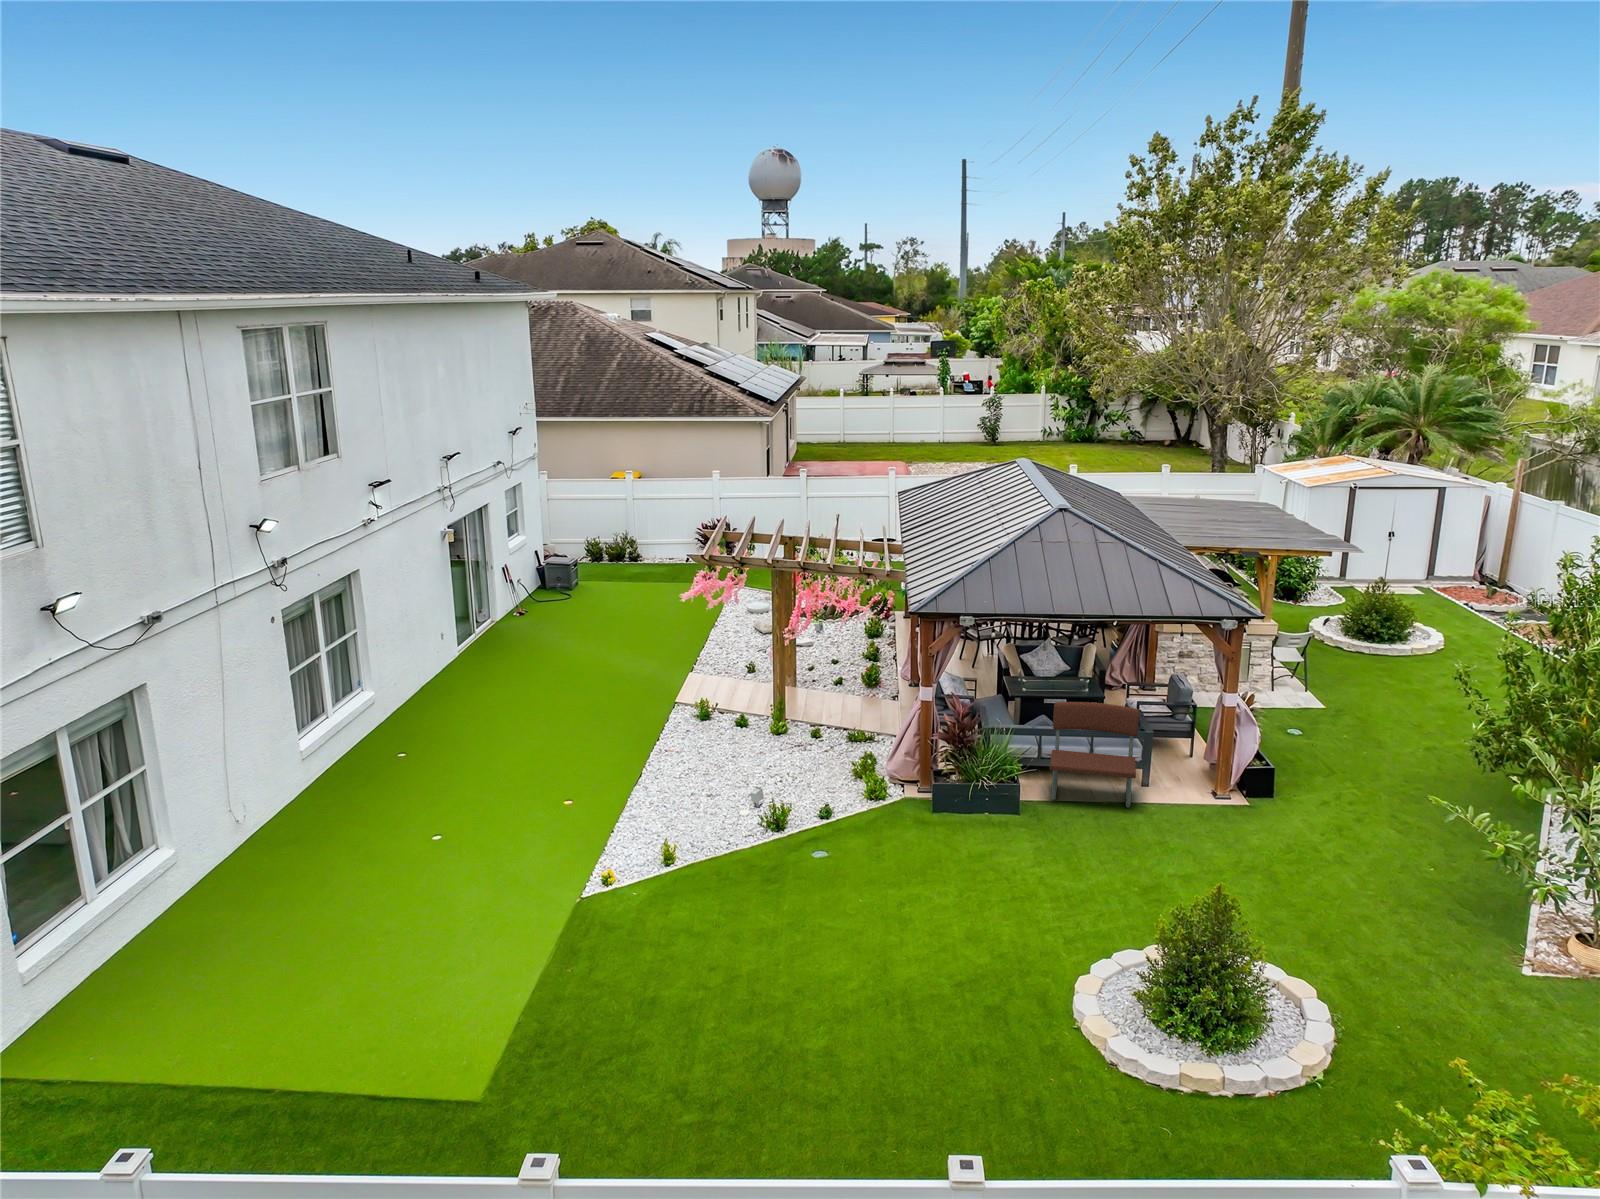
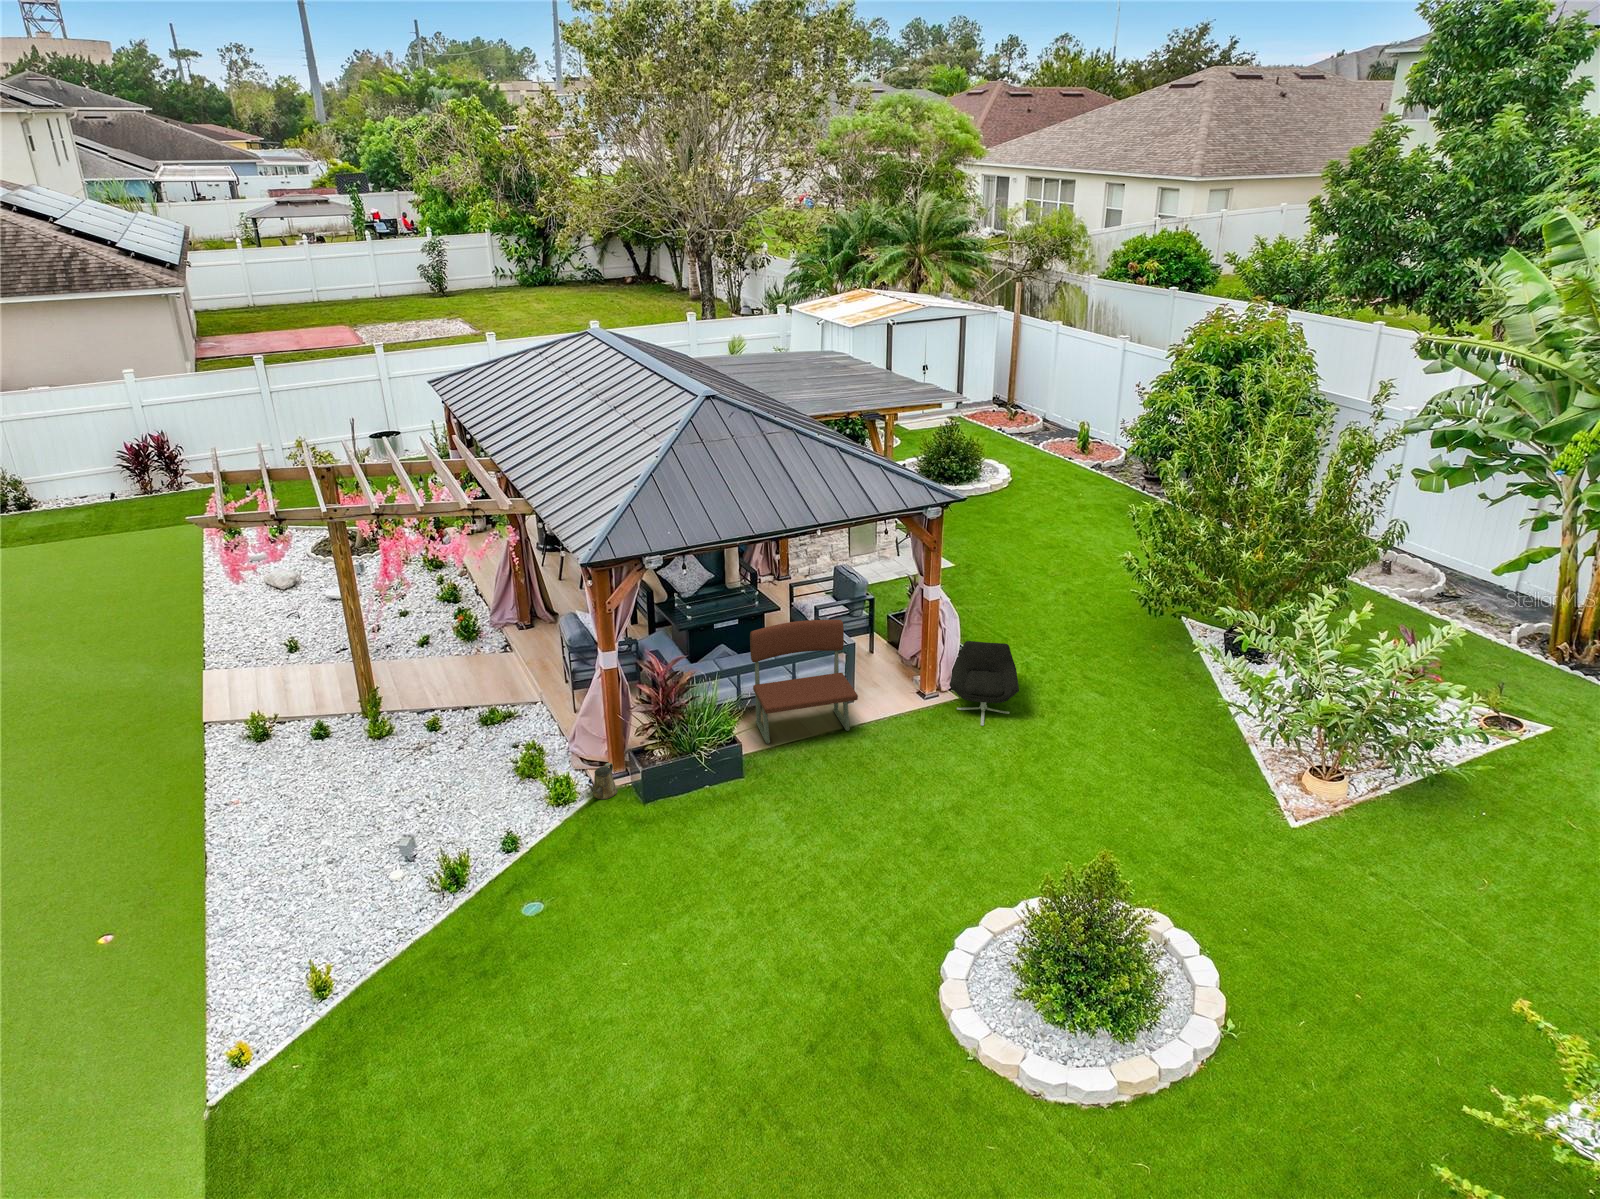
lounge chair: none [1232,757,1309,832] -> present [949,641,1019,726]
watering can: none [889,777,919,803] -> present [586,763,618,799]

